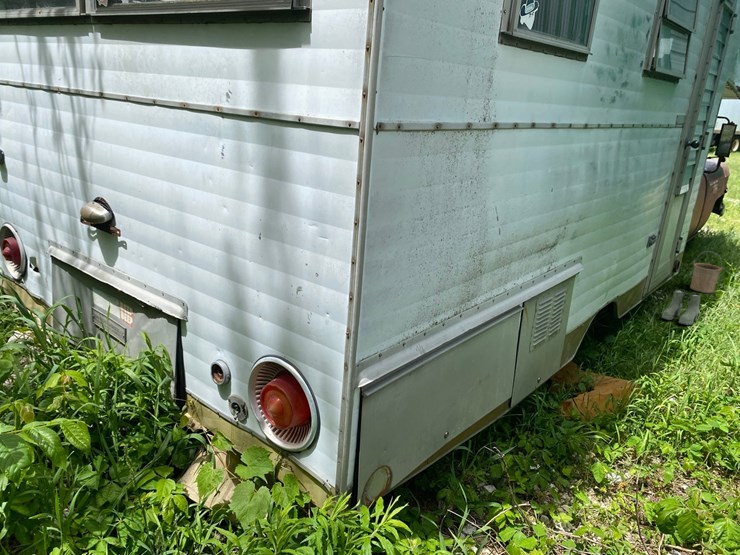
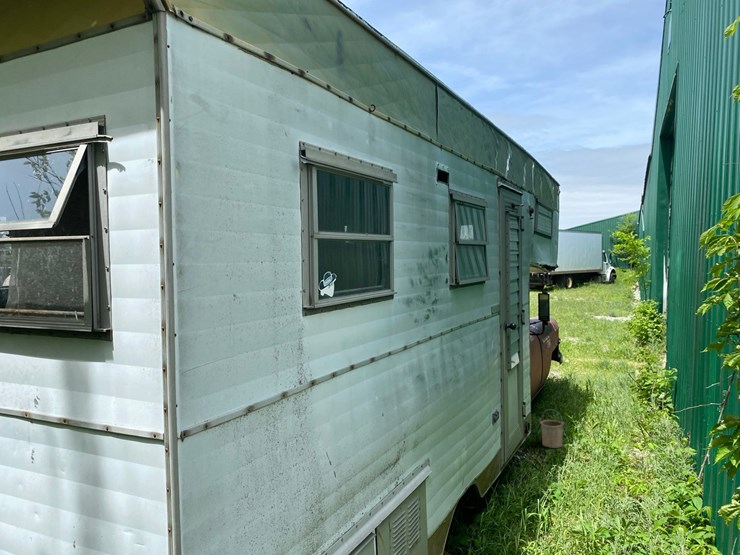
boots: present [662,289,700,325] -> none [521,454,551,489]

